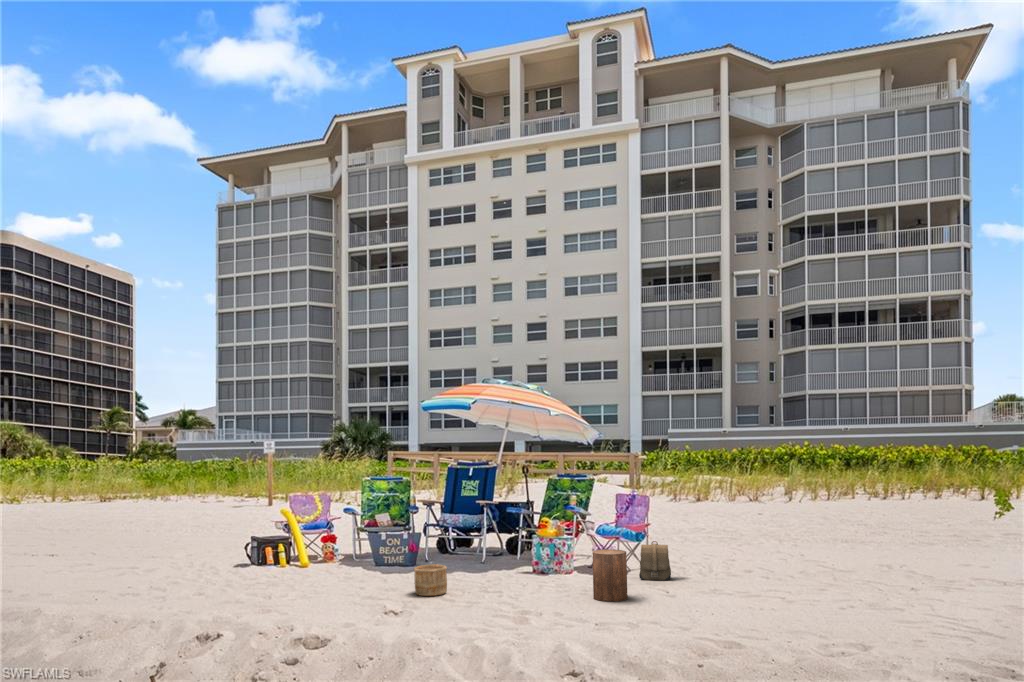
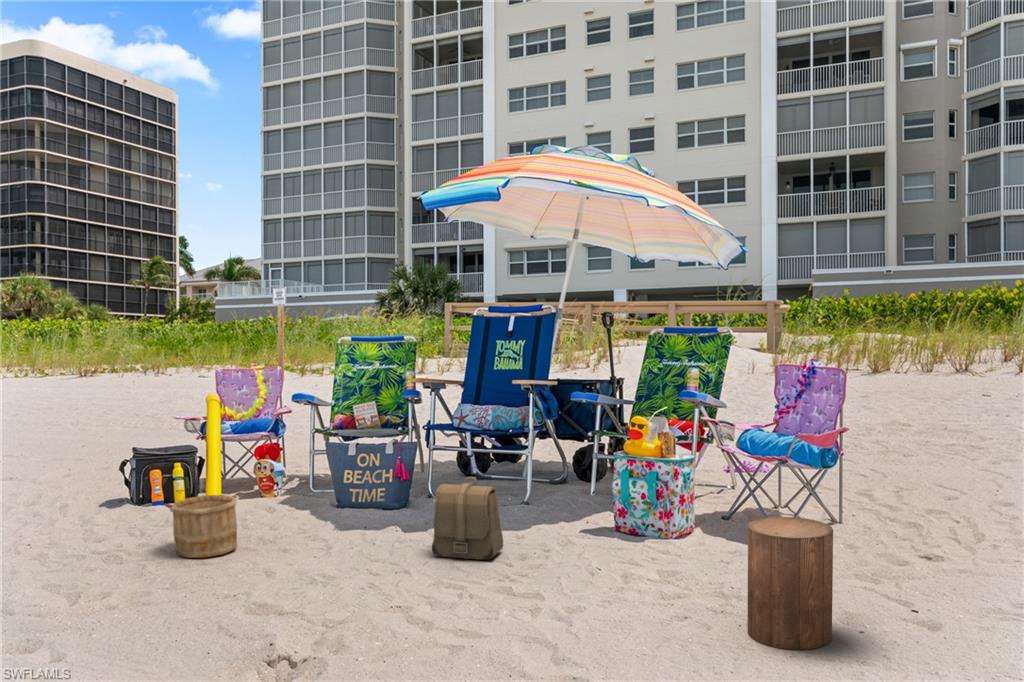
backpack: present [639,541,671,580] -> present [432,477,503,560]
wooden bucket: present [414,564,447,596] -> present [170,495,237,558]

